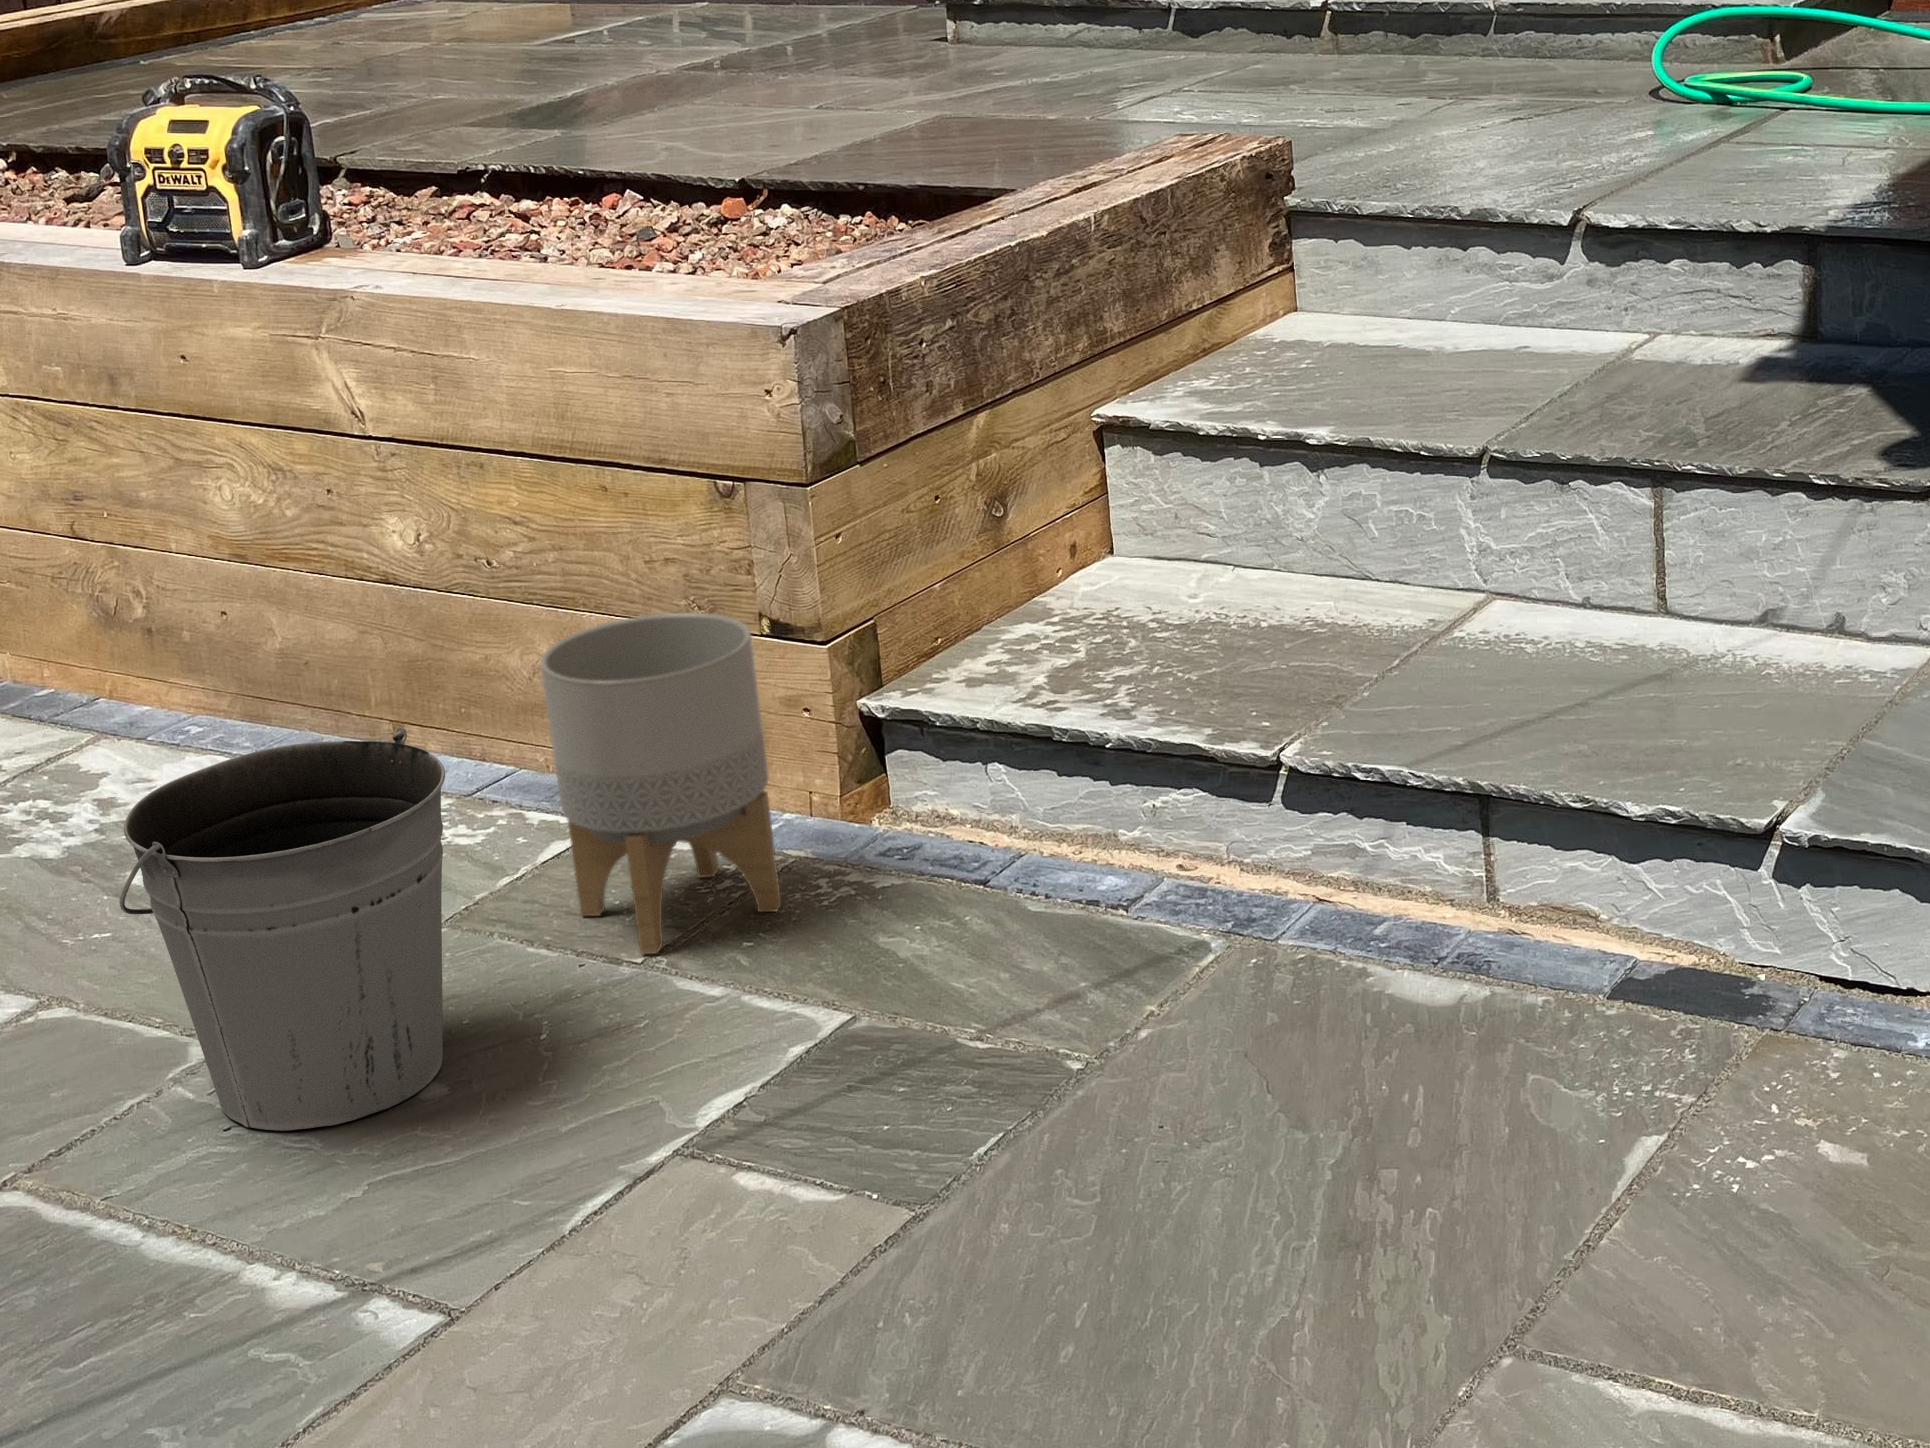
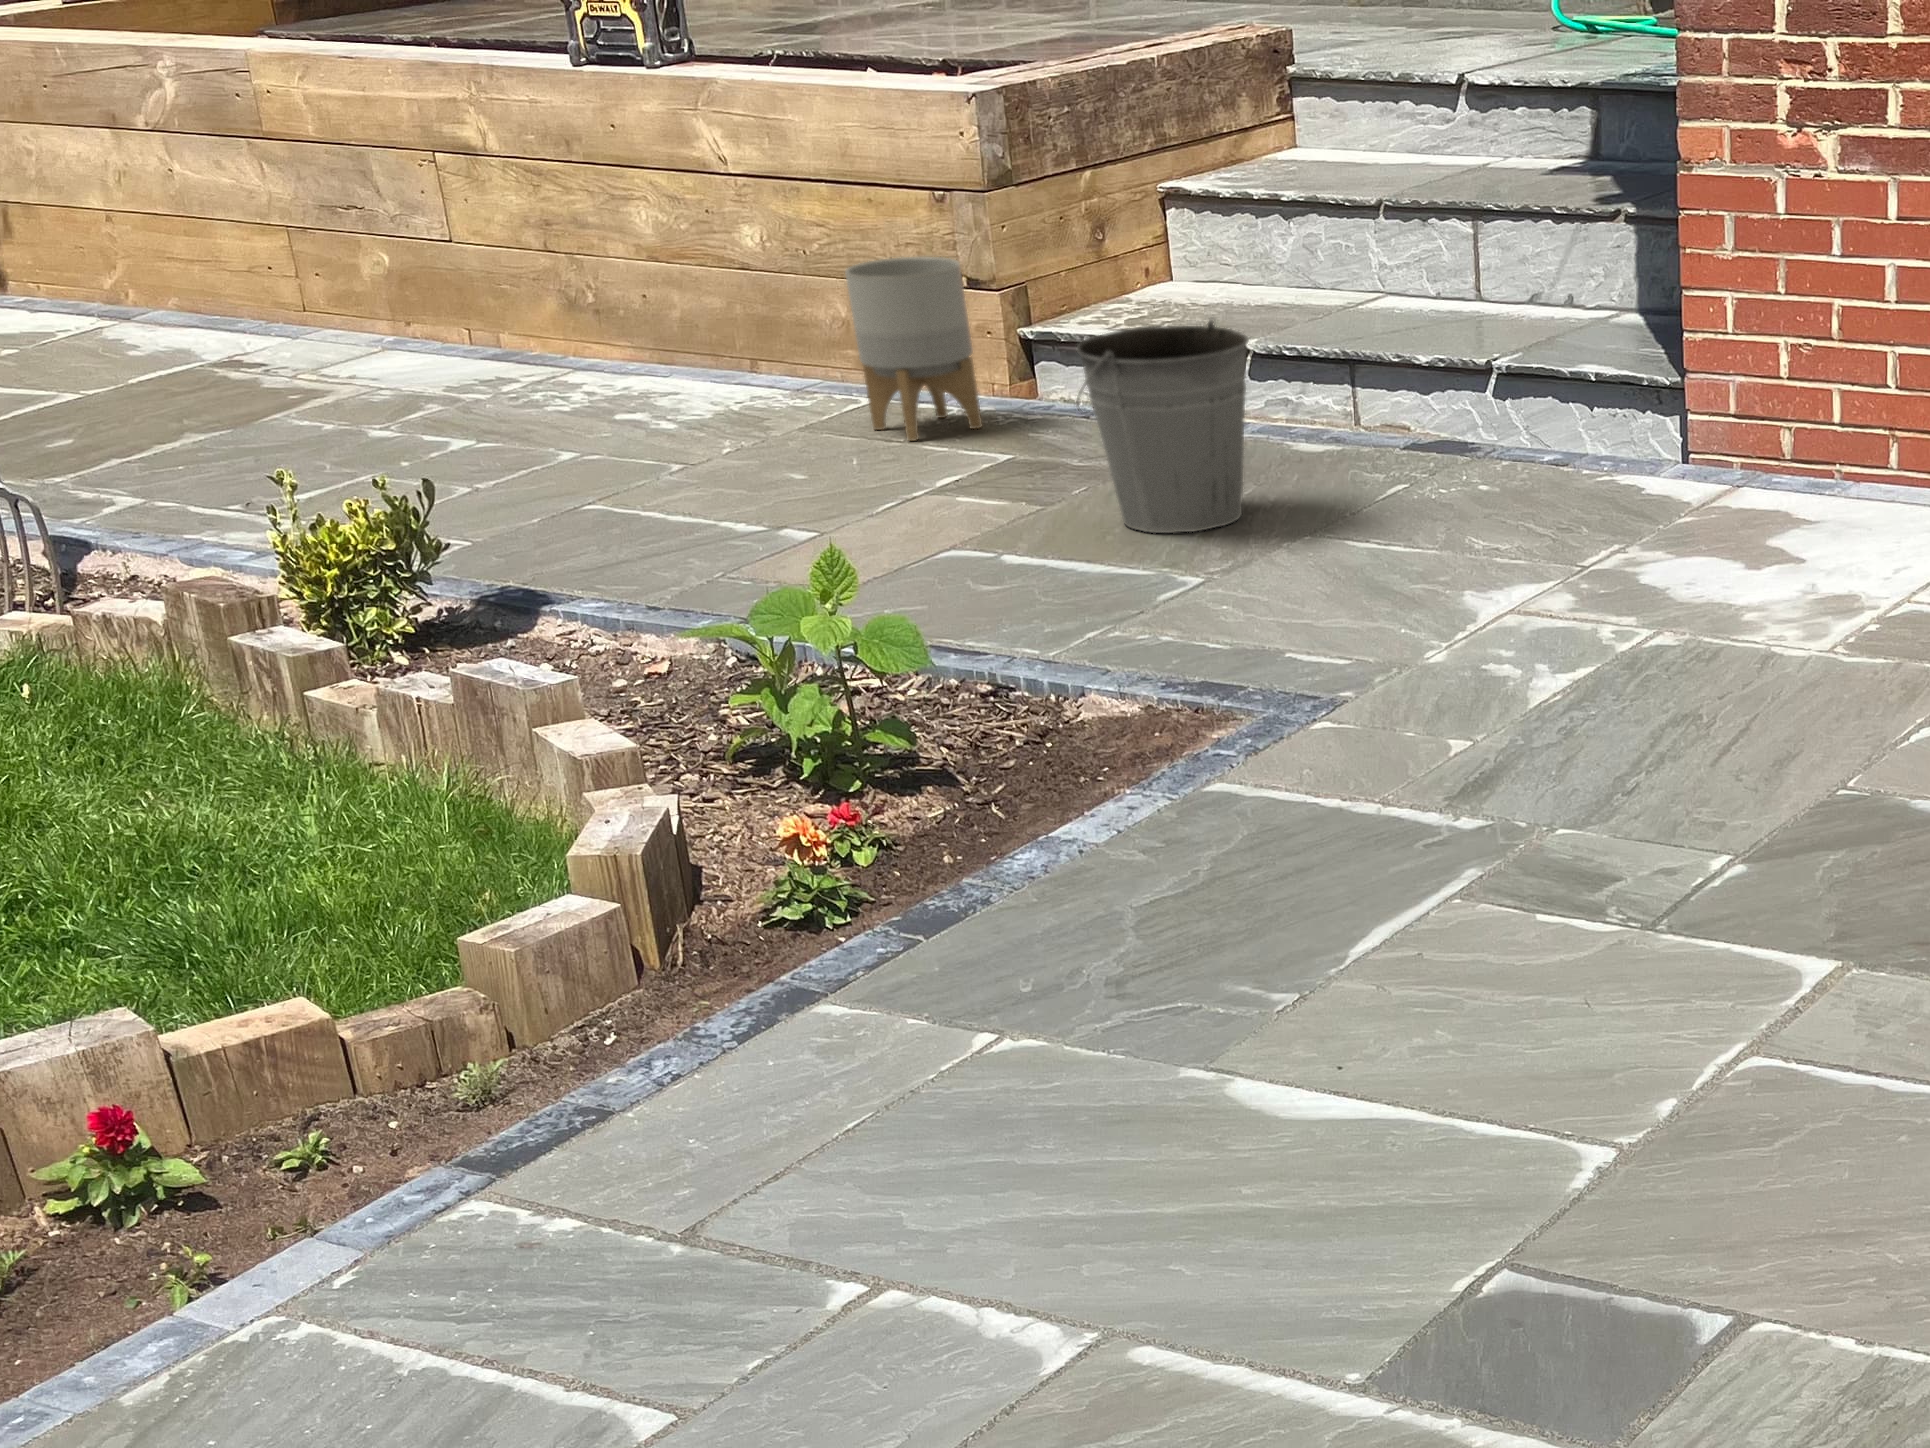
bucket: present [119,727,445,1131] -> present [1076,319,1249,533]

